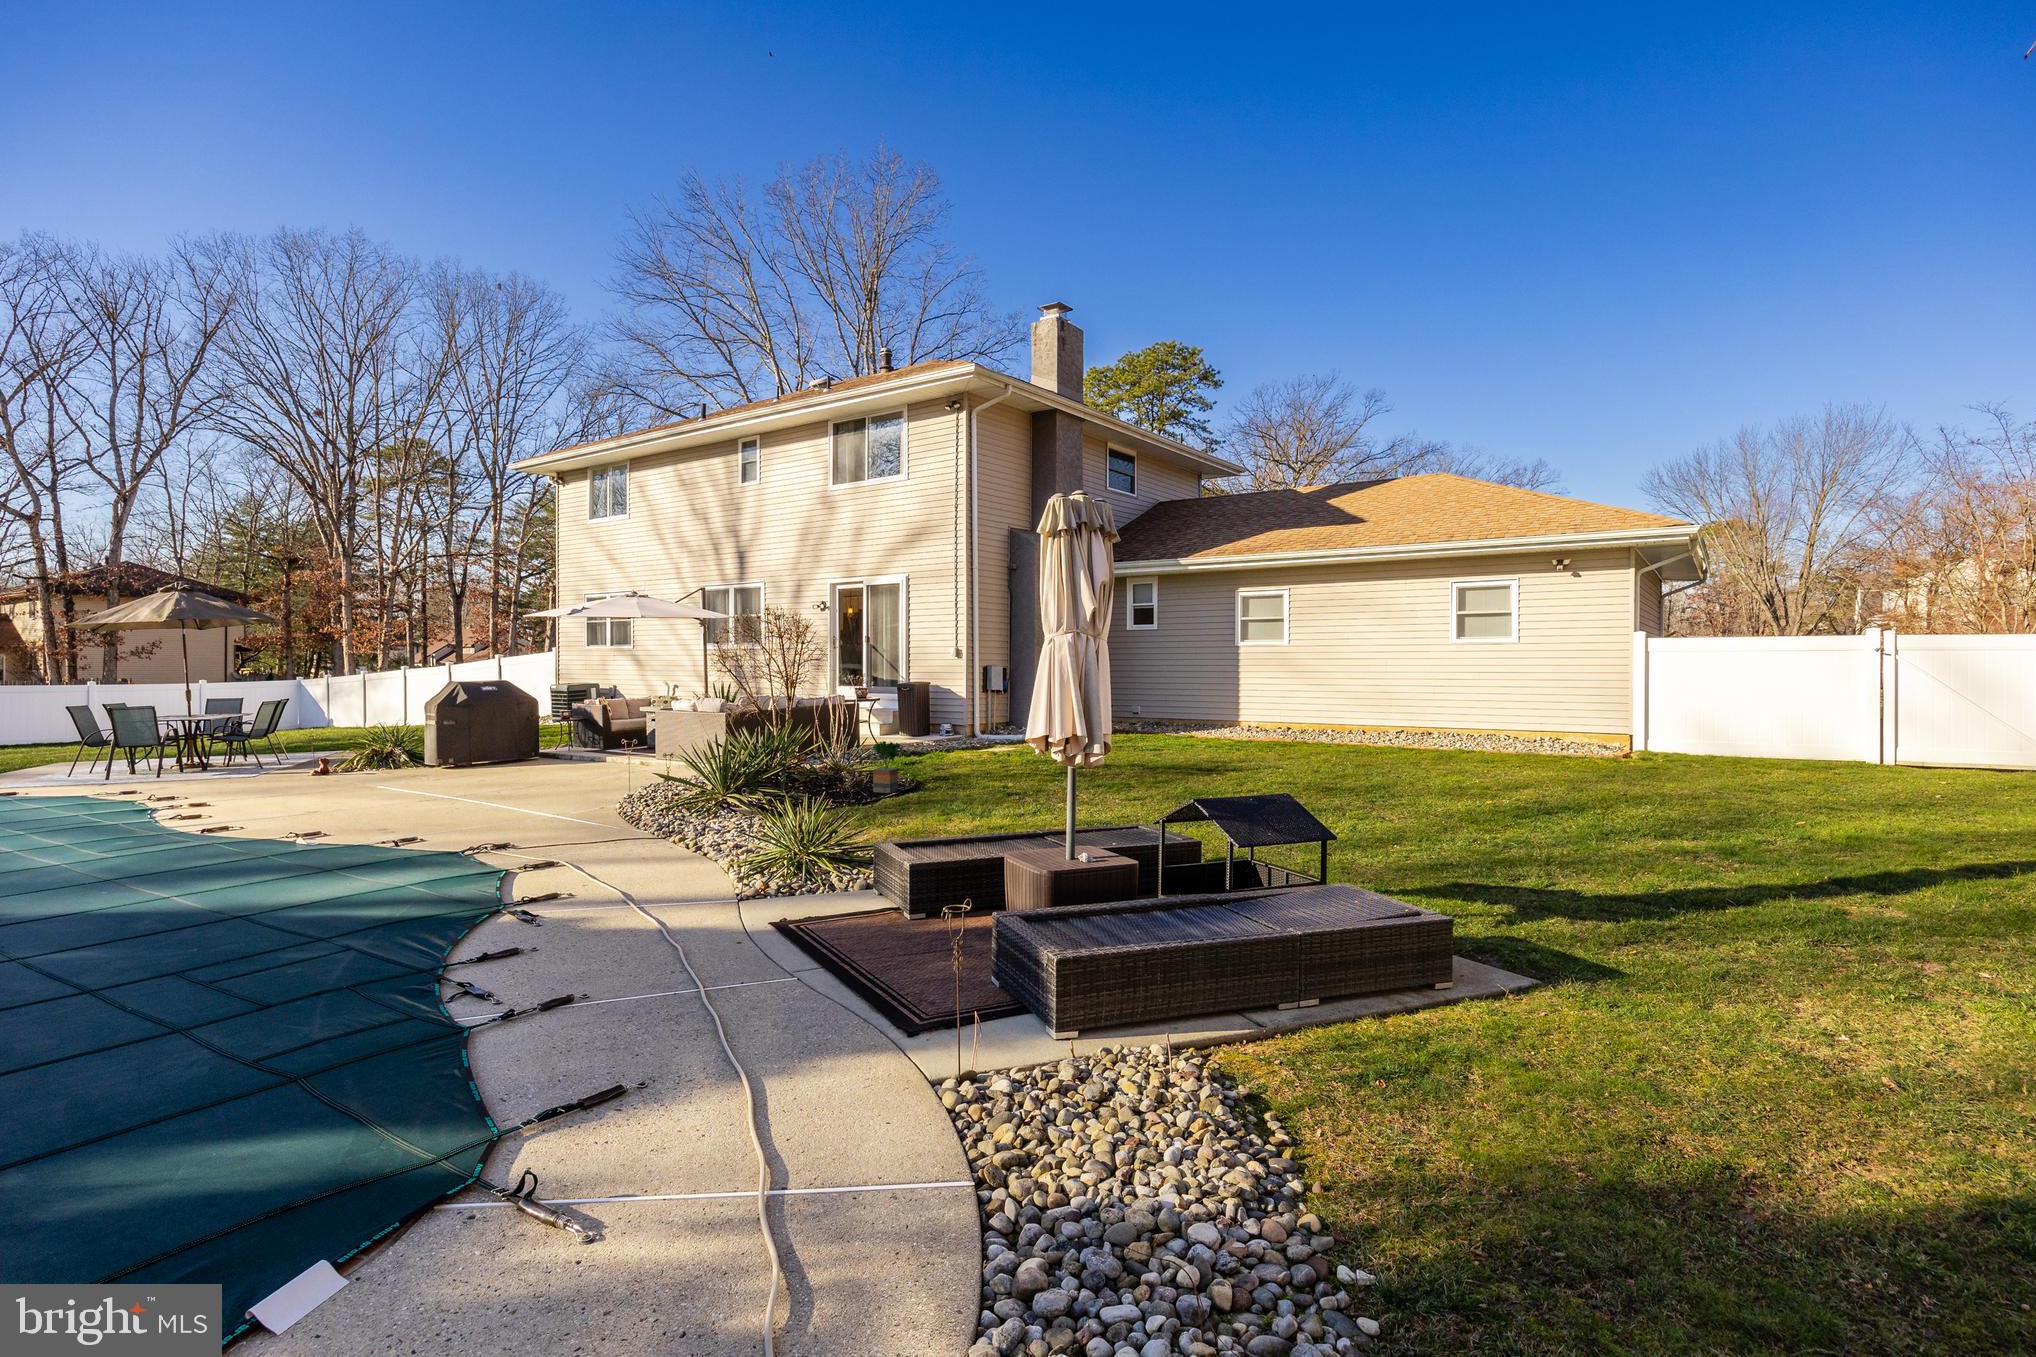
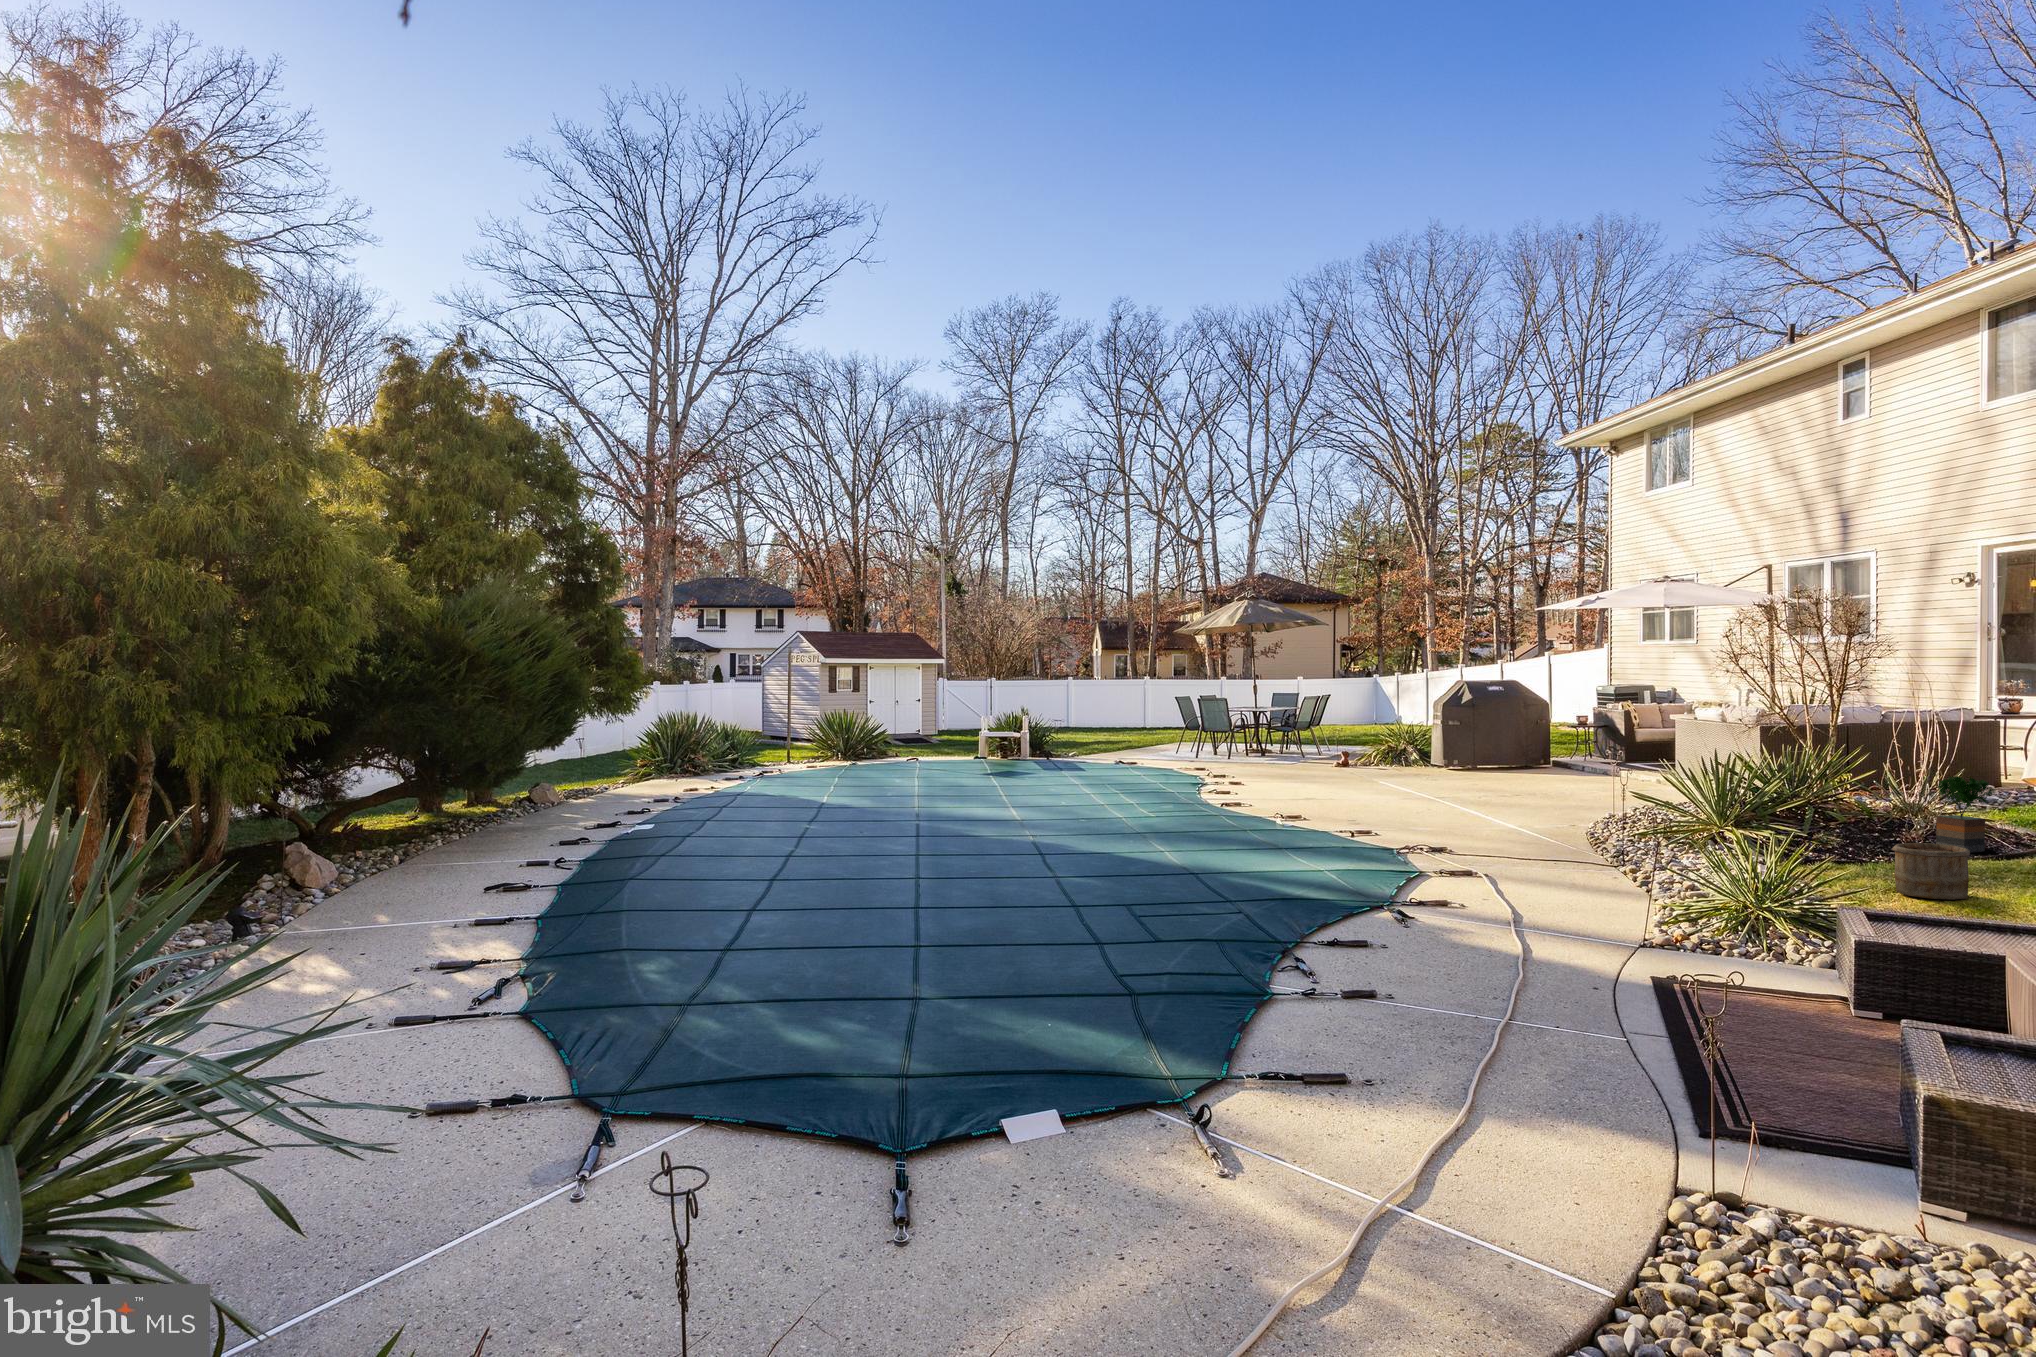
wooden bucket: none [883,789,927,827] -> present [1892,843,1970,900]

